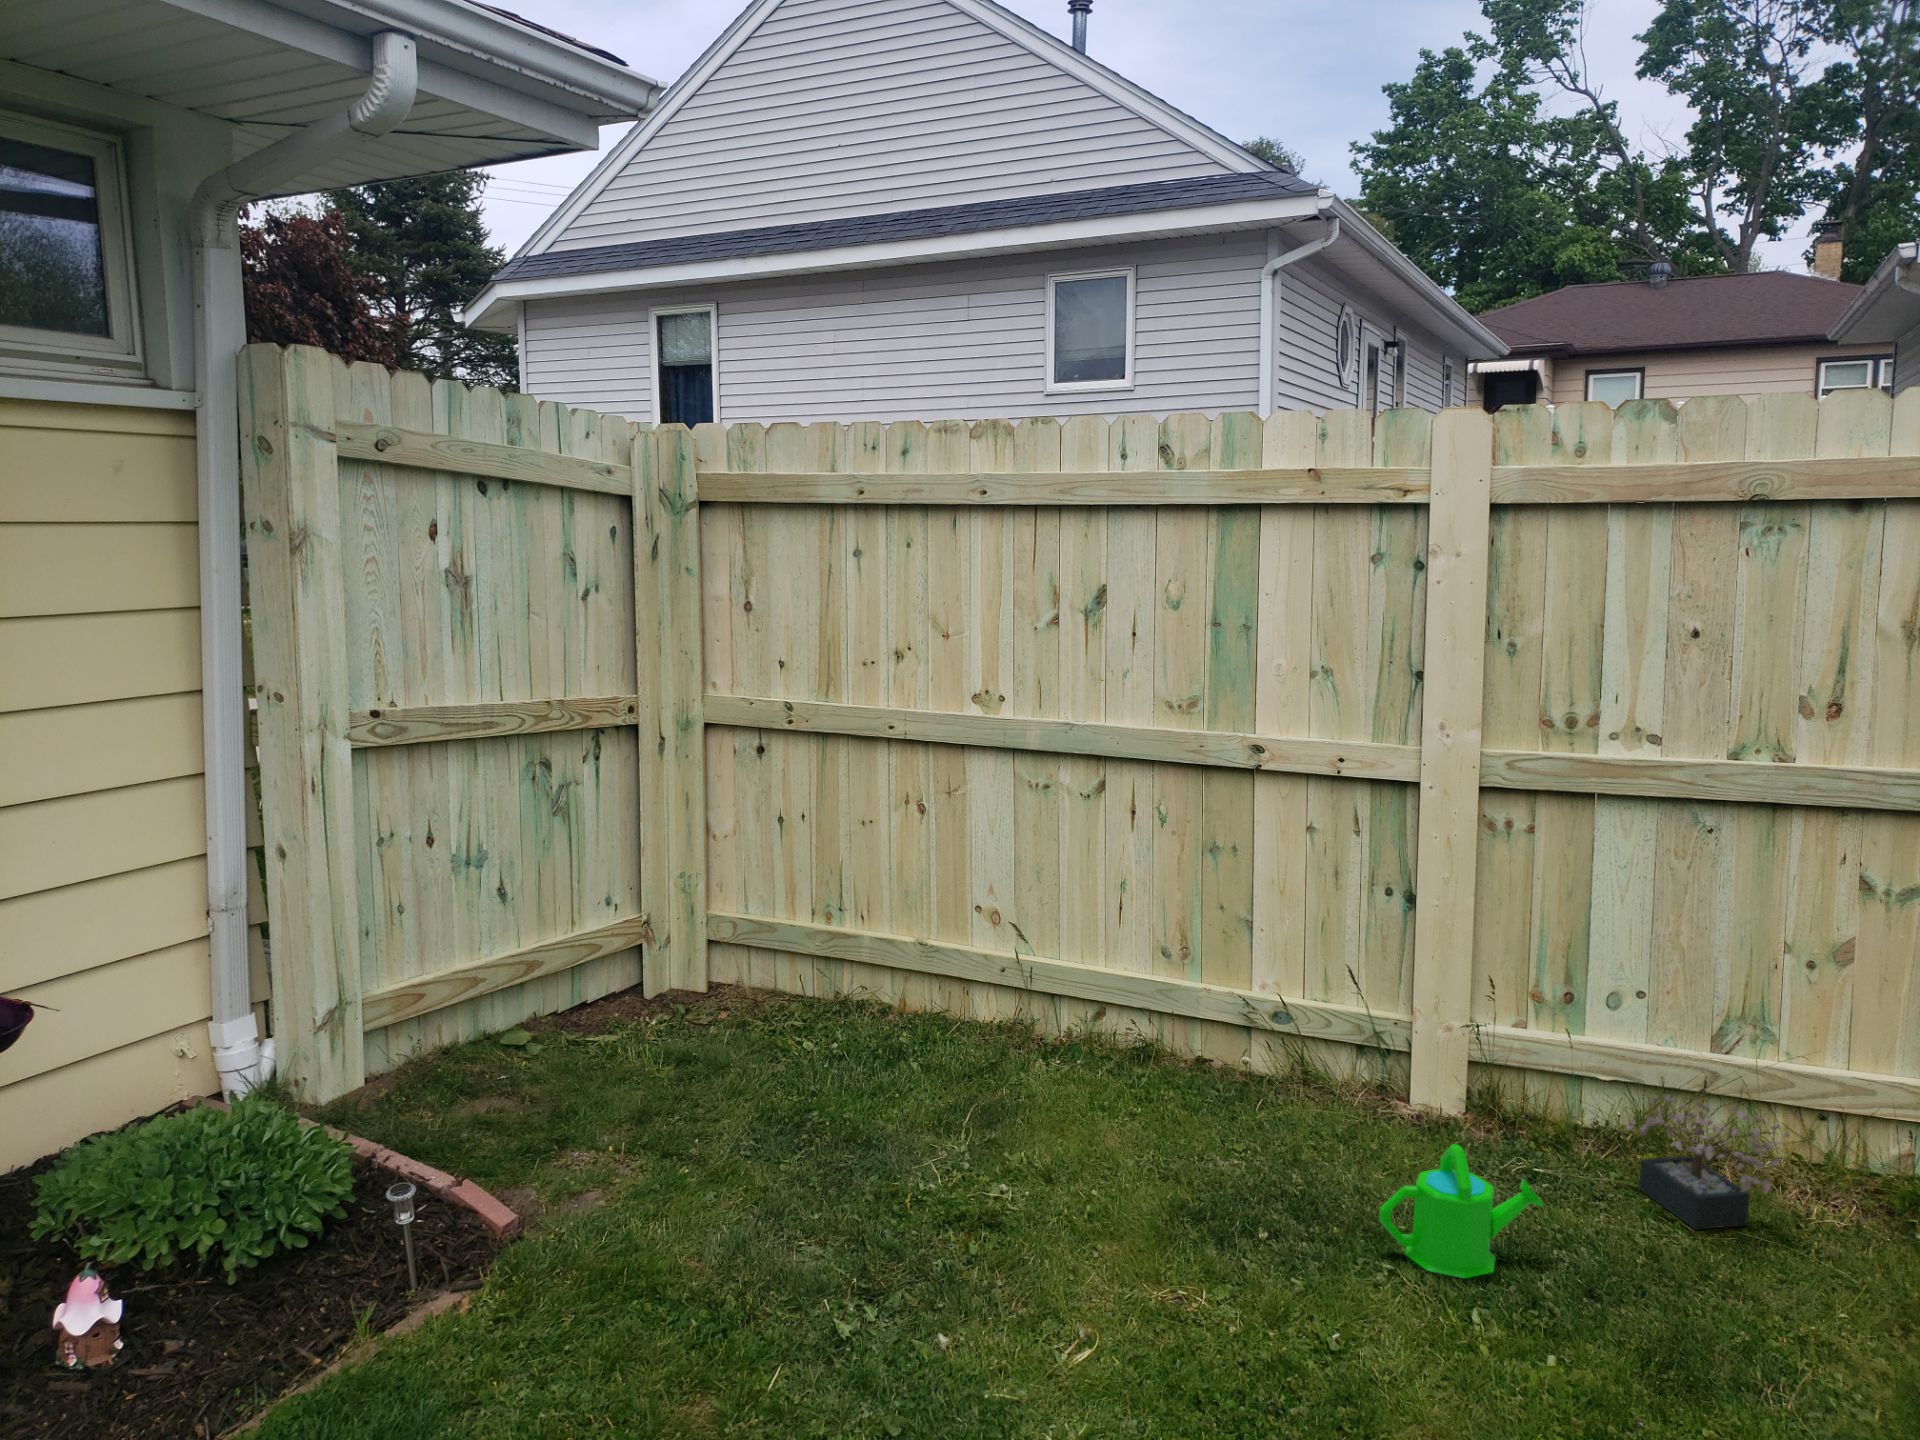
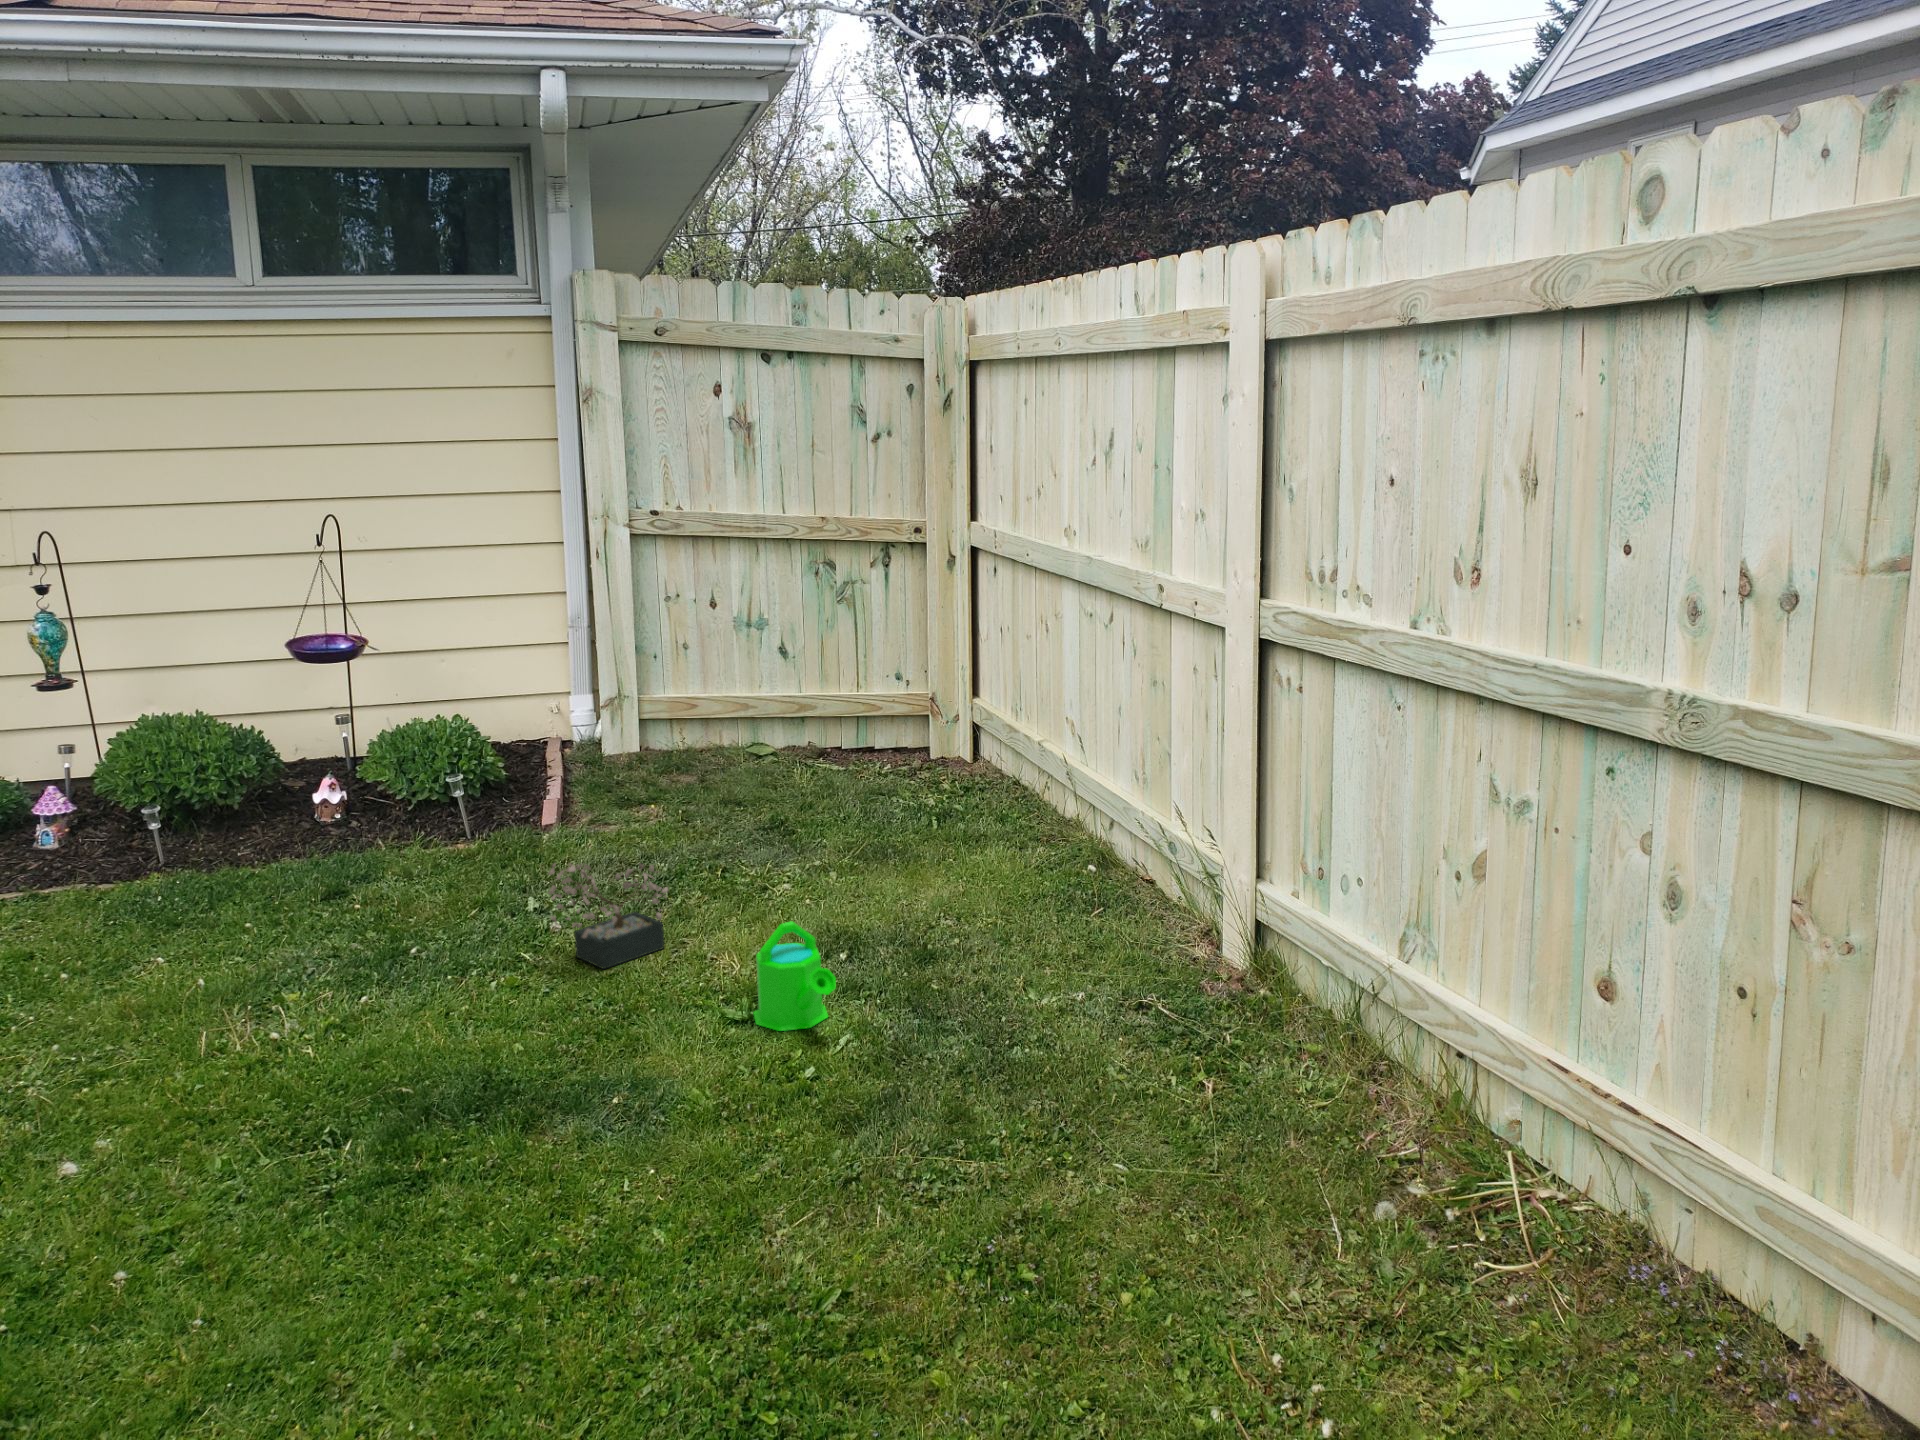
decorative plant: present [1626,1095,1789,1230] -> present [548,864,668,969]

